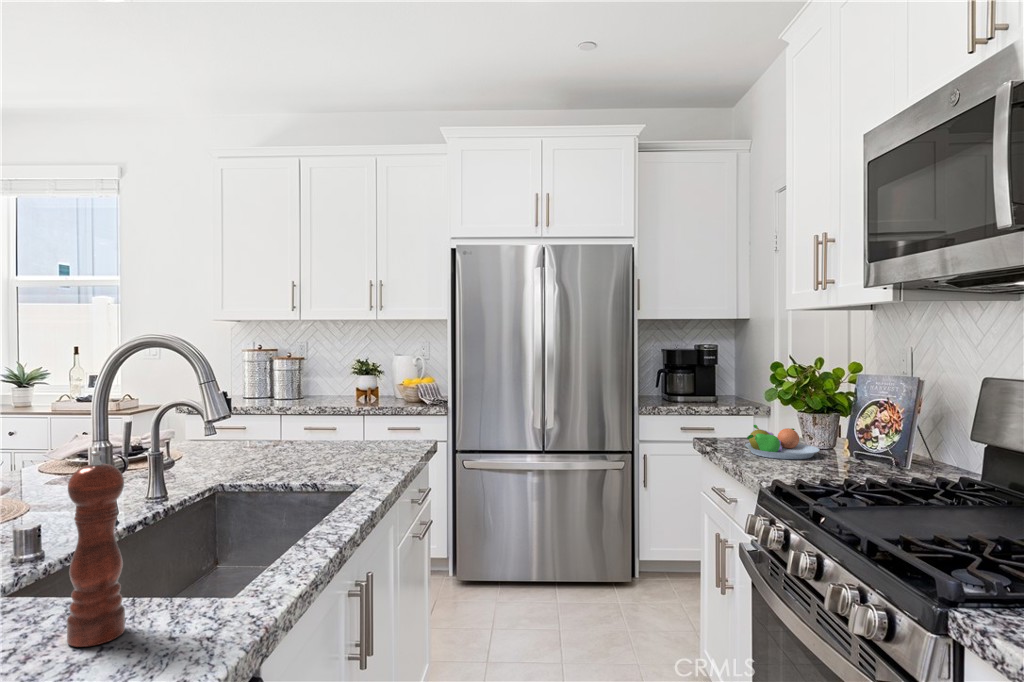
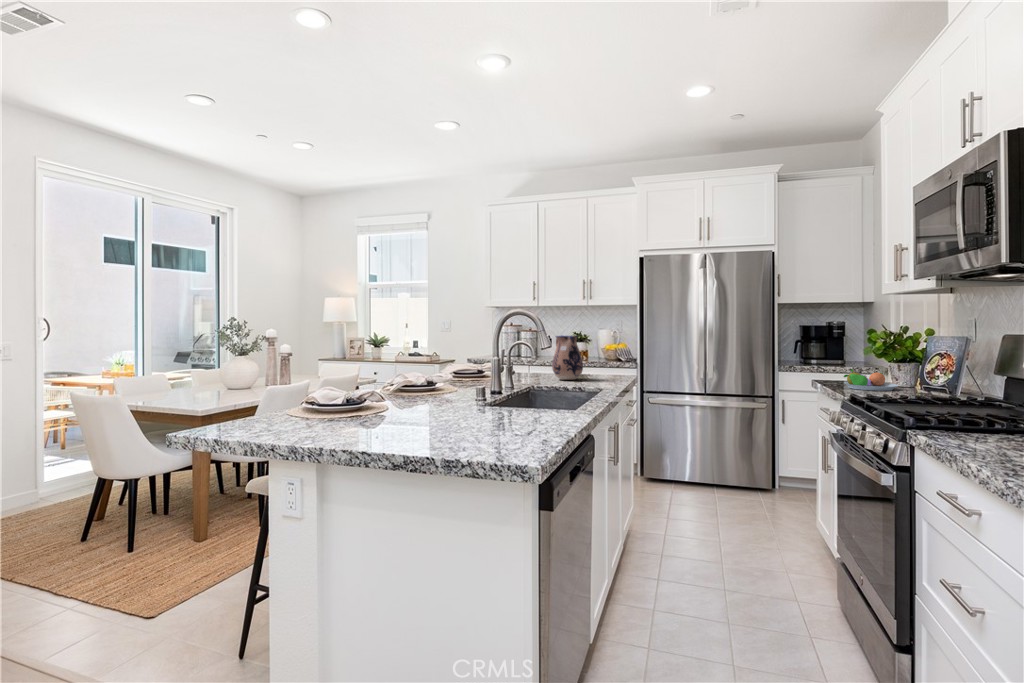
ceramic pitcher: none [281,376,340,459] -> present [552,335,583,380]
pepper mill: present [67,451,125,647] -> none [521,348,539,416]

